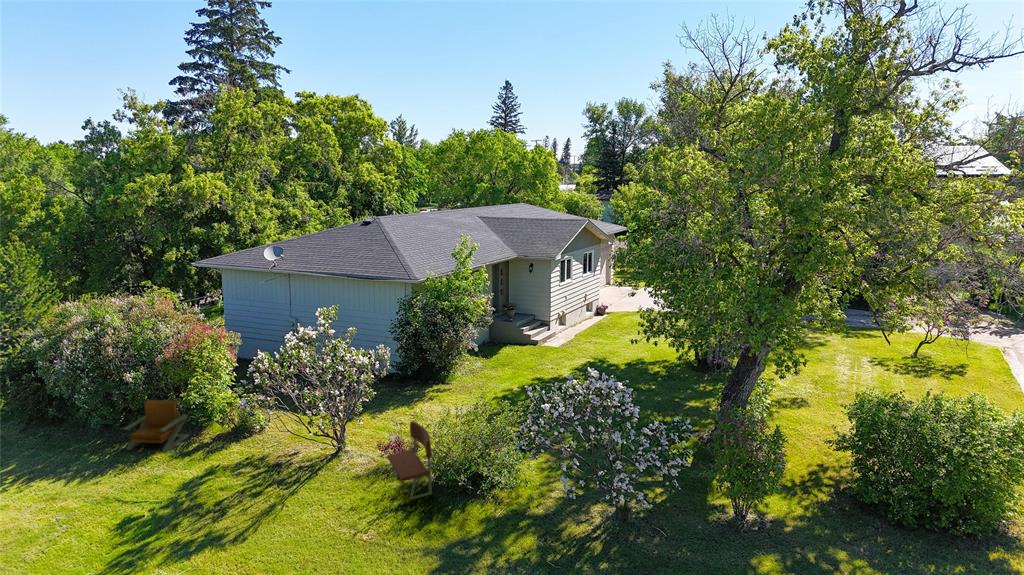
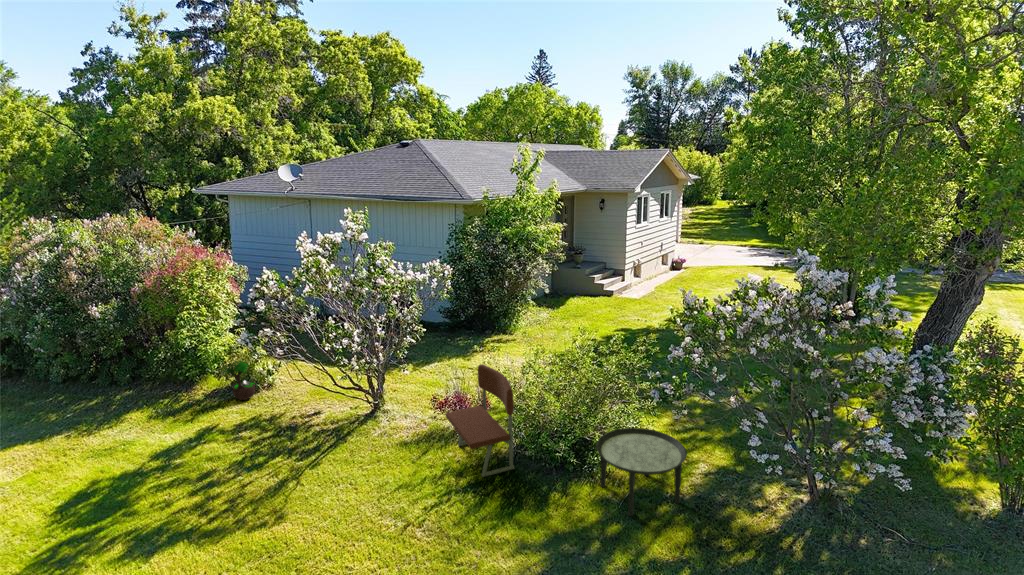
lounge chair: present [123,400,189,452] -> none [88,343,179,410]
potted tree: none [224,411,249,443] -> present [223,360,255,400]
round table: none [482,466,539,525] -> present [596,428,687,516]

